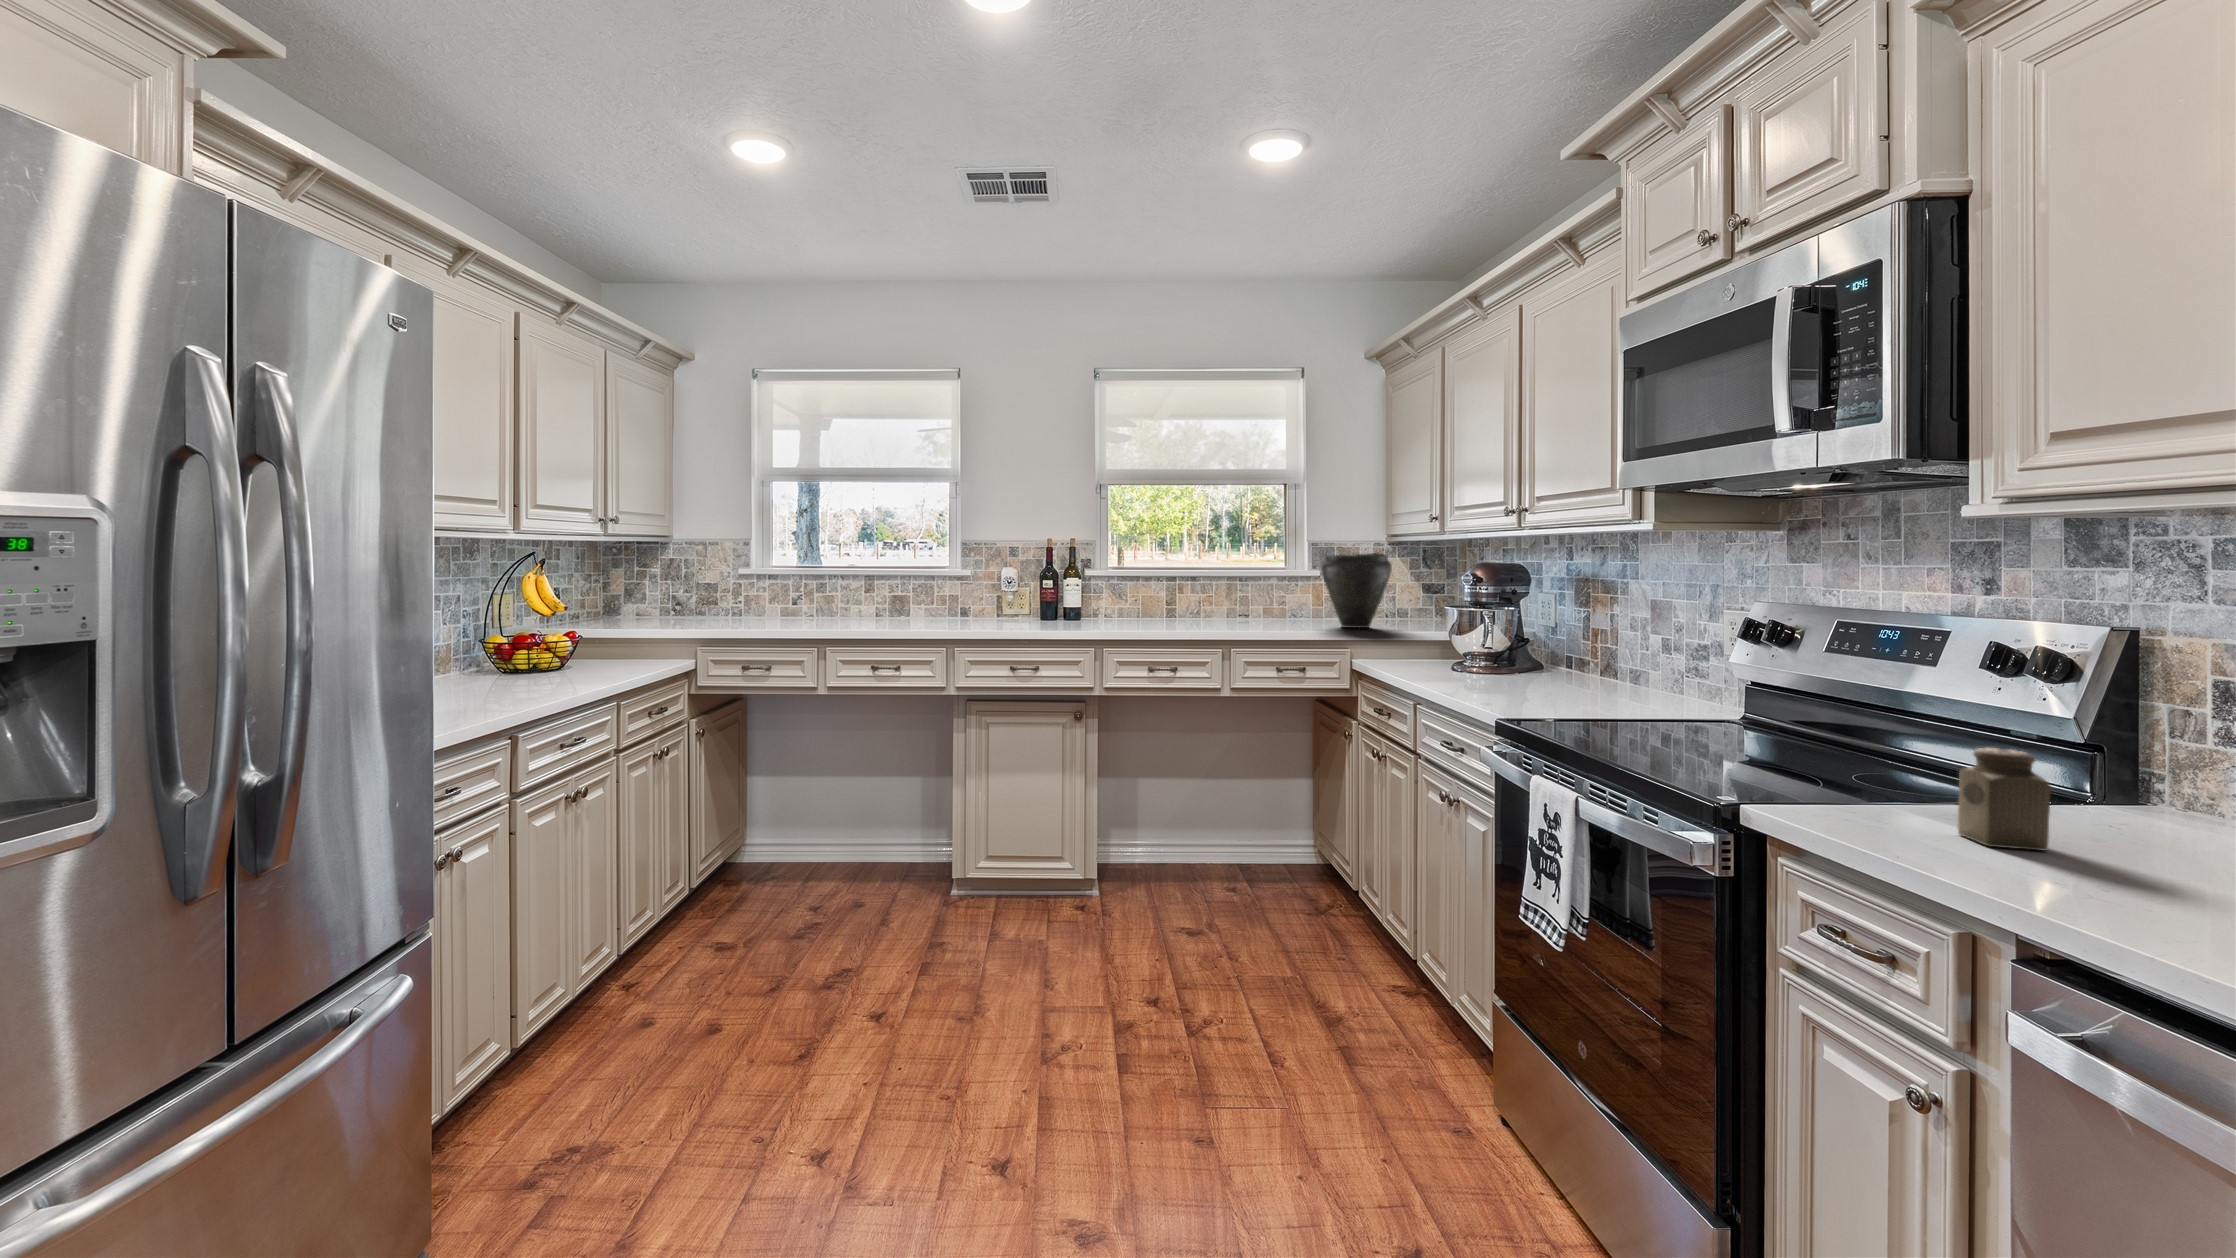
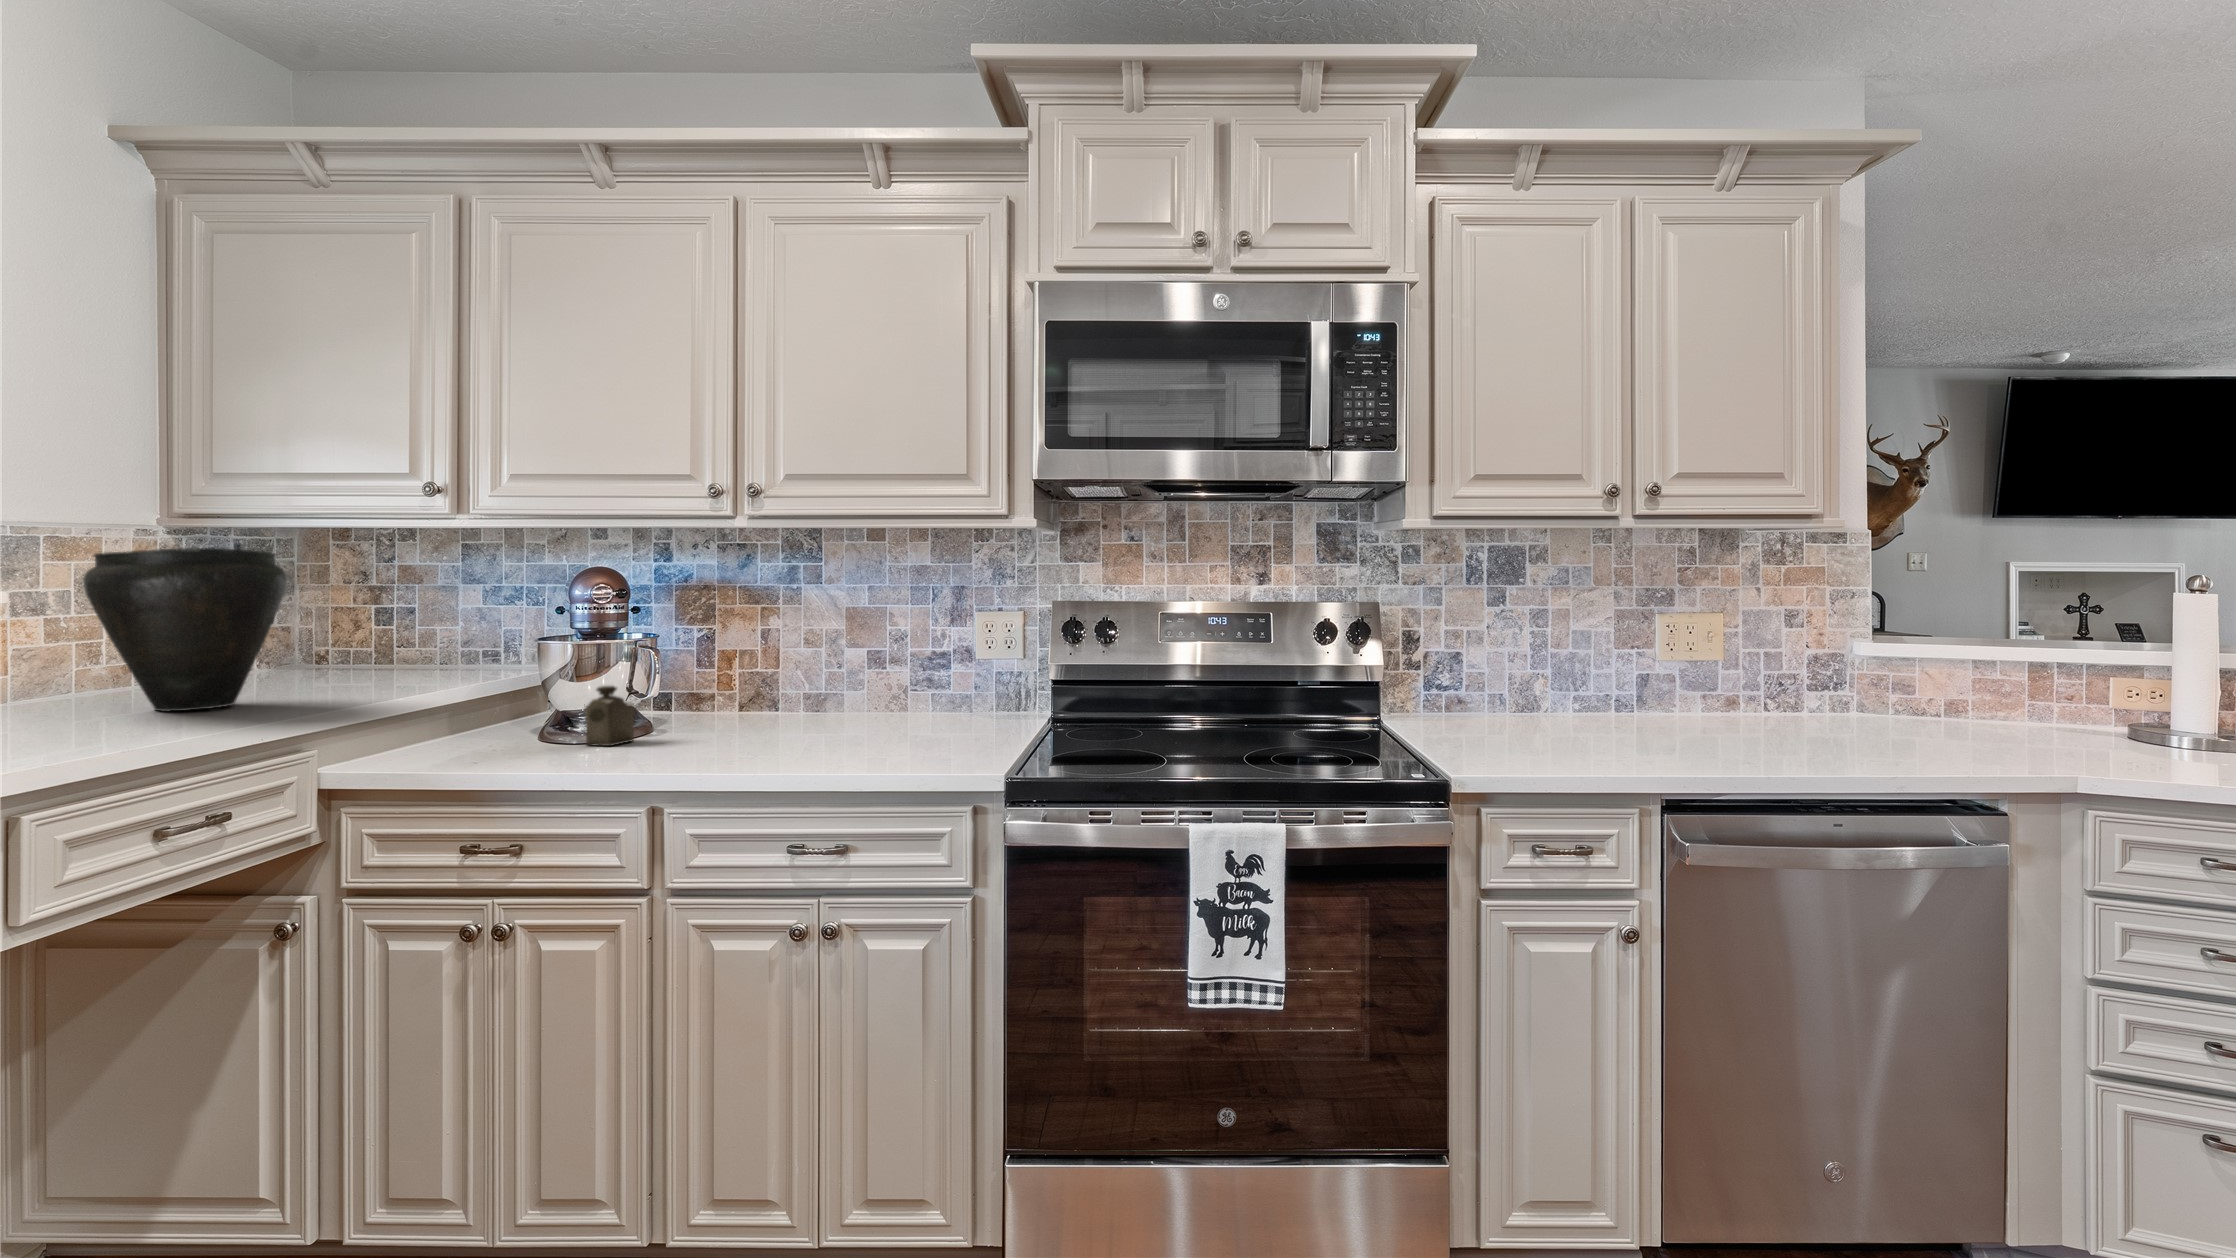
salt shaker: present [1958,748,2051,851] -> present [585,686,634,746]

